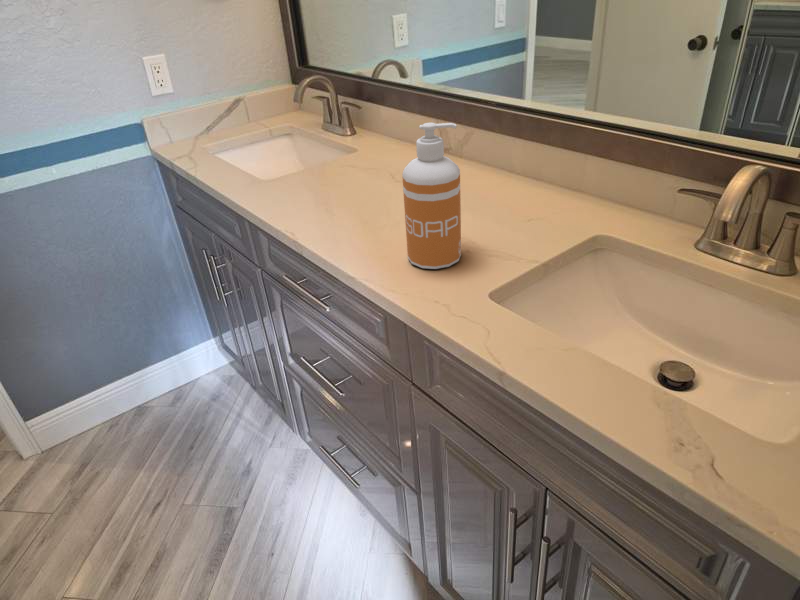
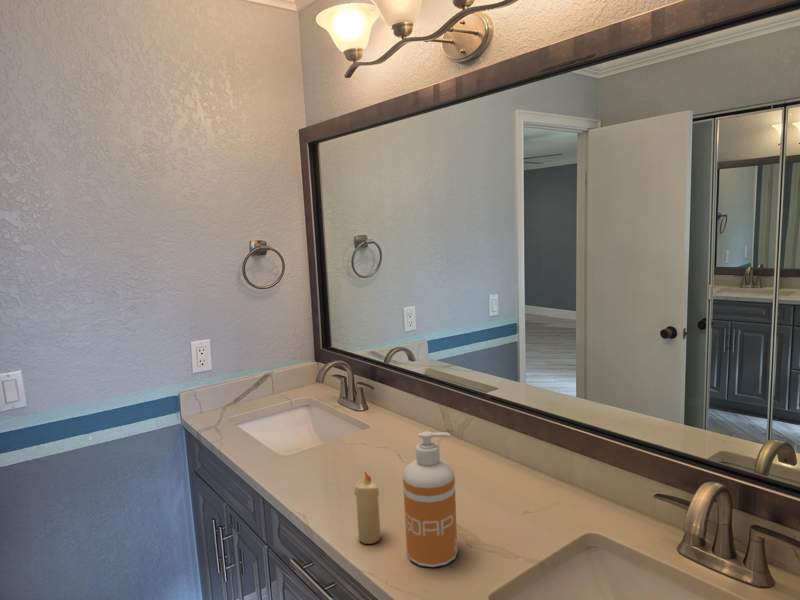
candle: none [349,175,379,252] -> present [354,472,380,544]

